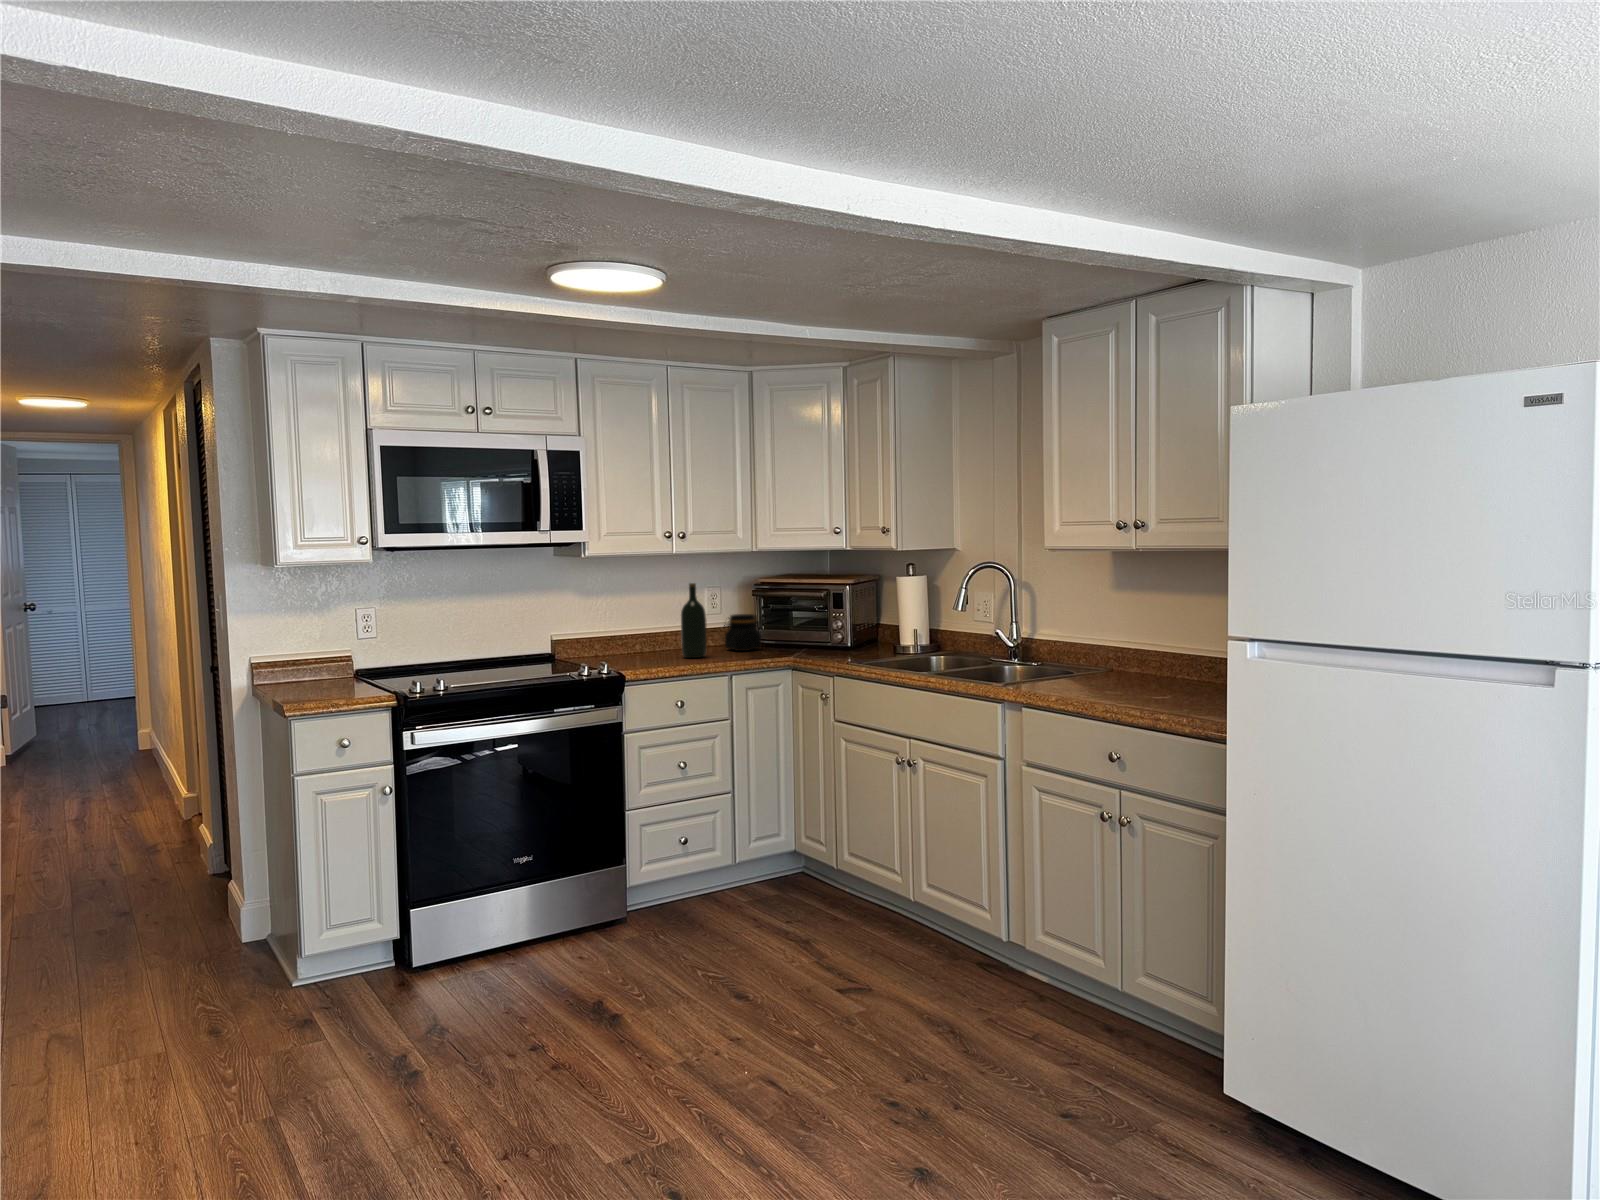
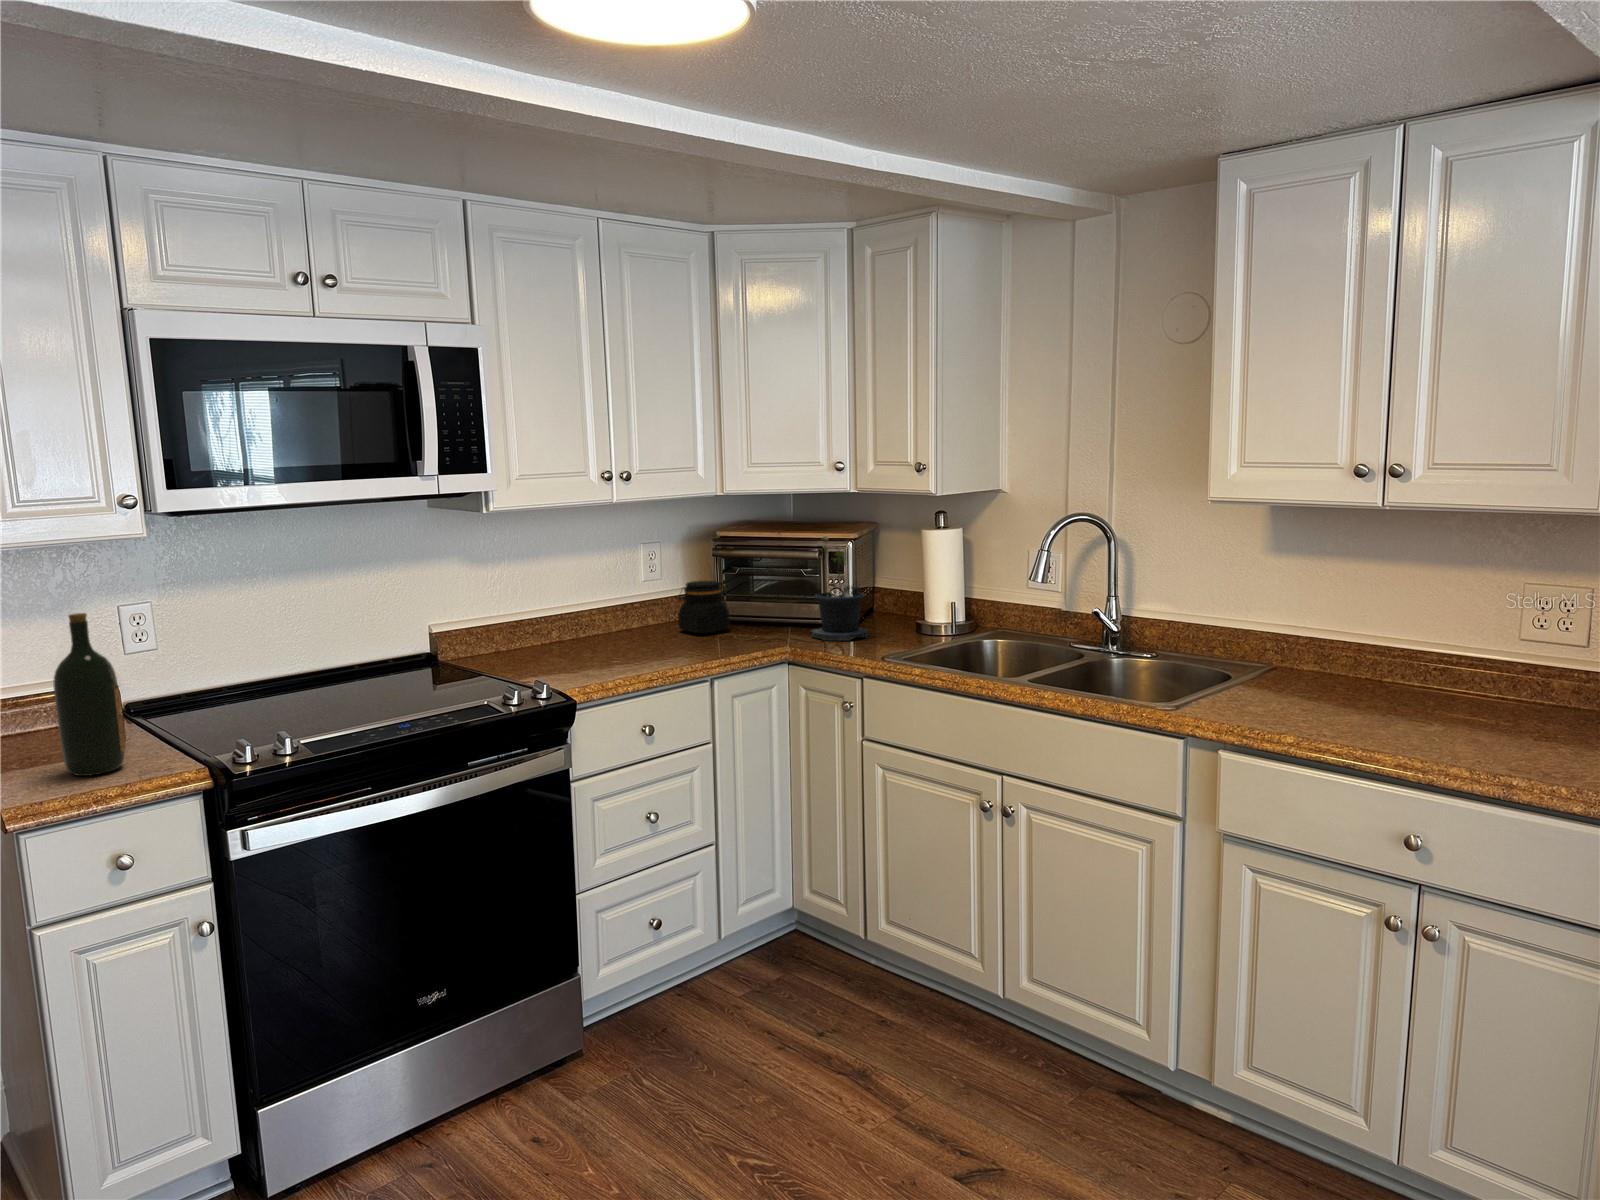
potted plant: none [815,581,857,656] -> present [811,536,869,641]
wine bottle: present [681,583,707,658] -> present [53,613,125,776]

